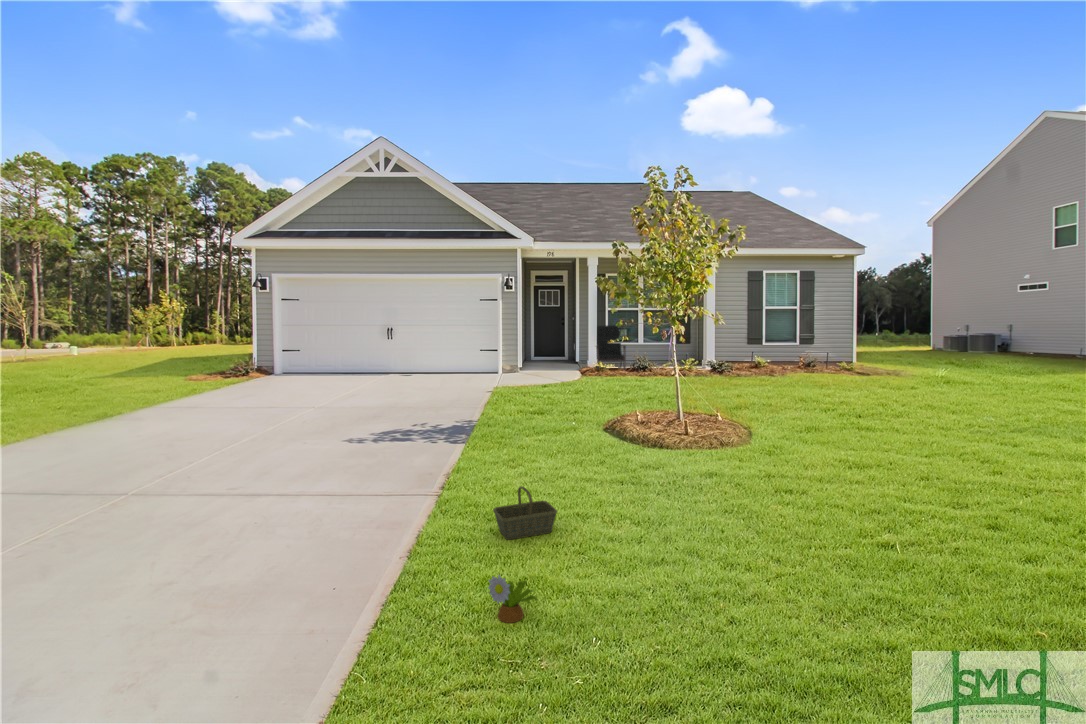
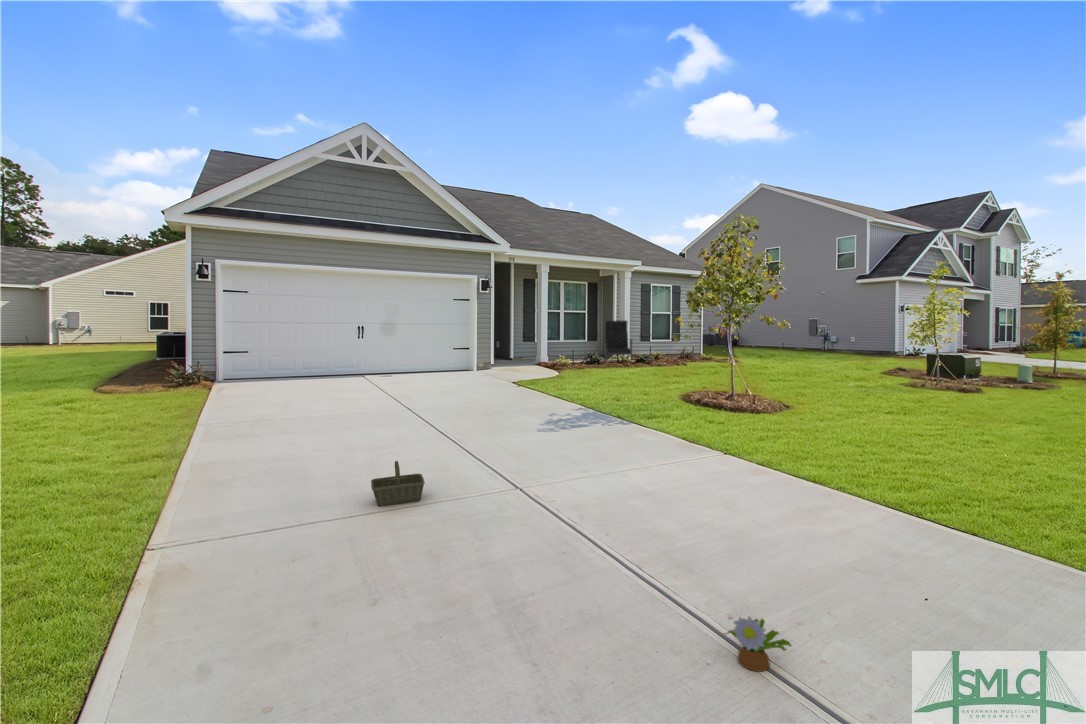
basket: present [493,486,557,540] -> present [371,461,425,506]
decorative plant: present [488,575,538,623] -> present [724,616,791,672]

